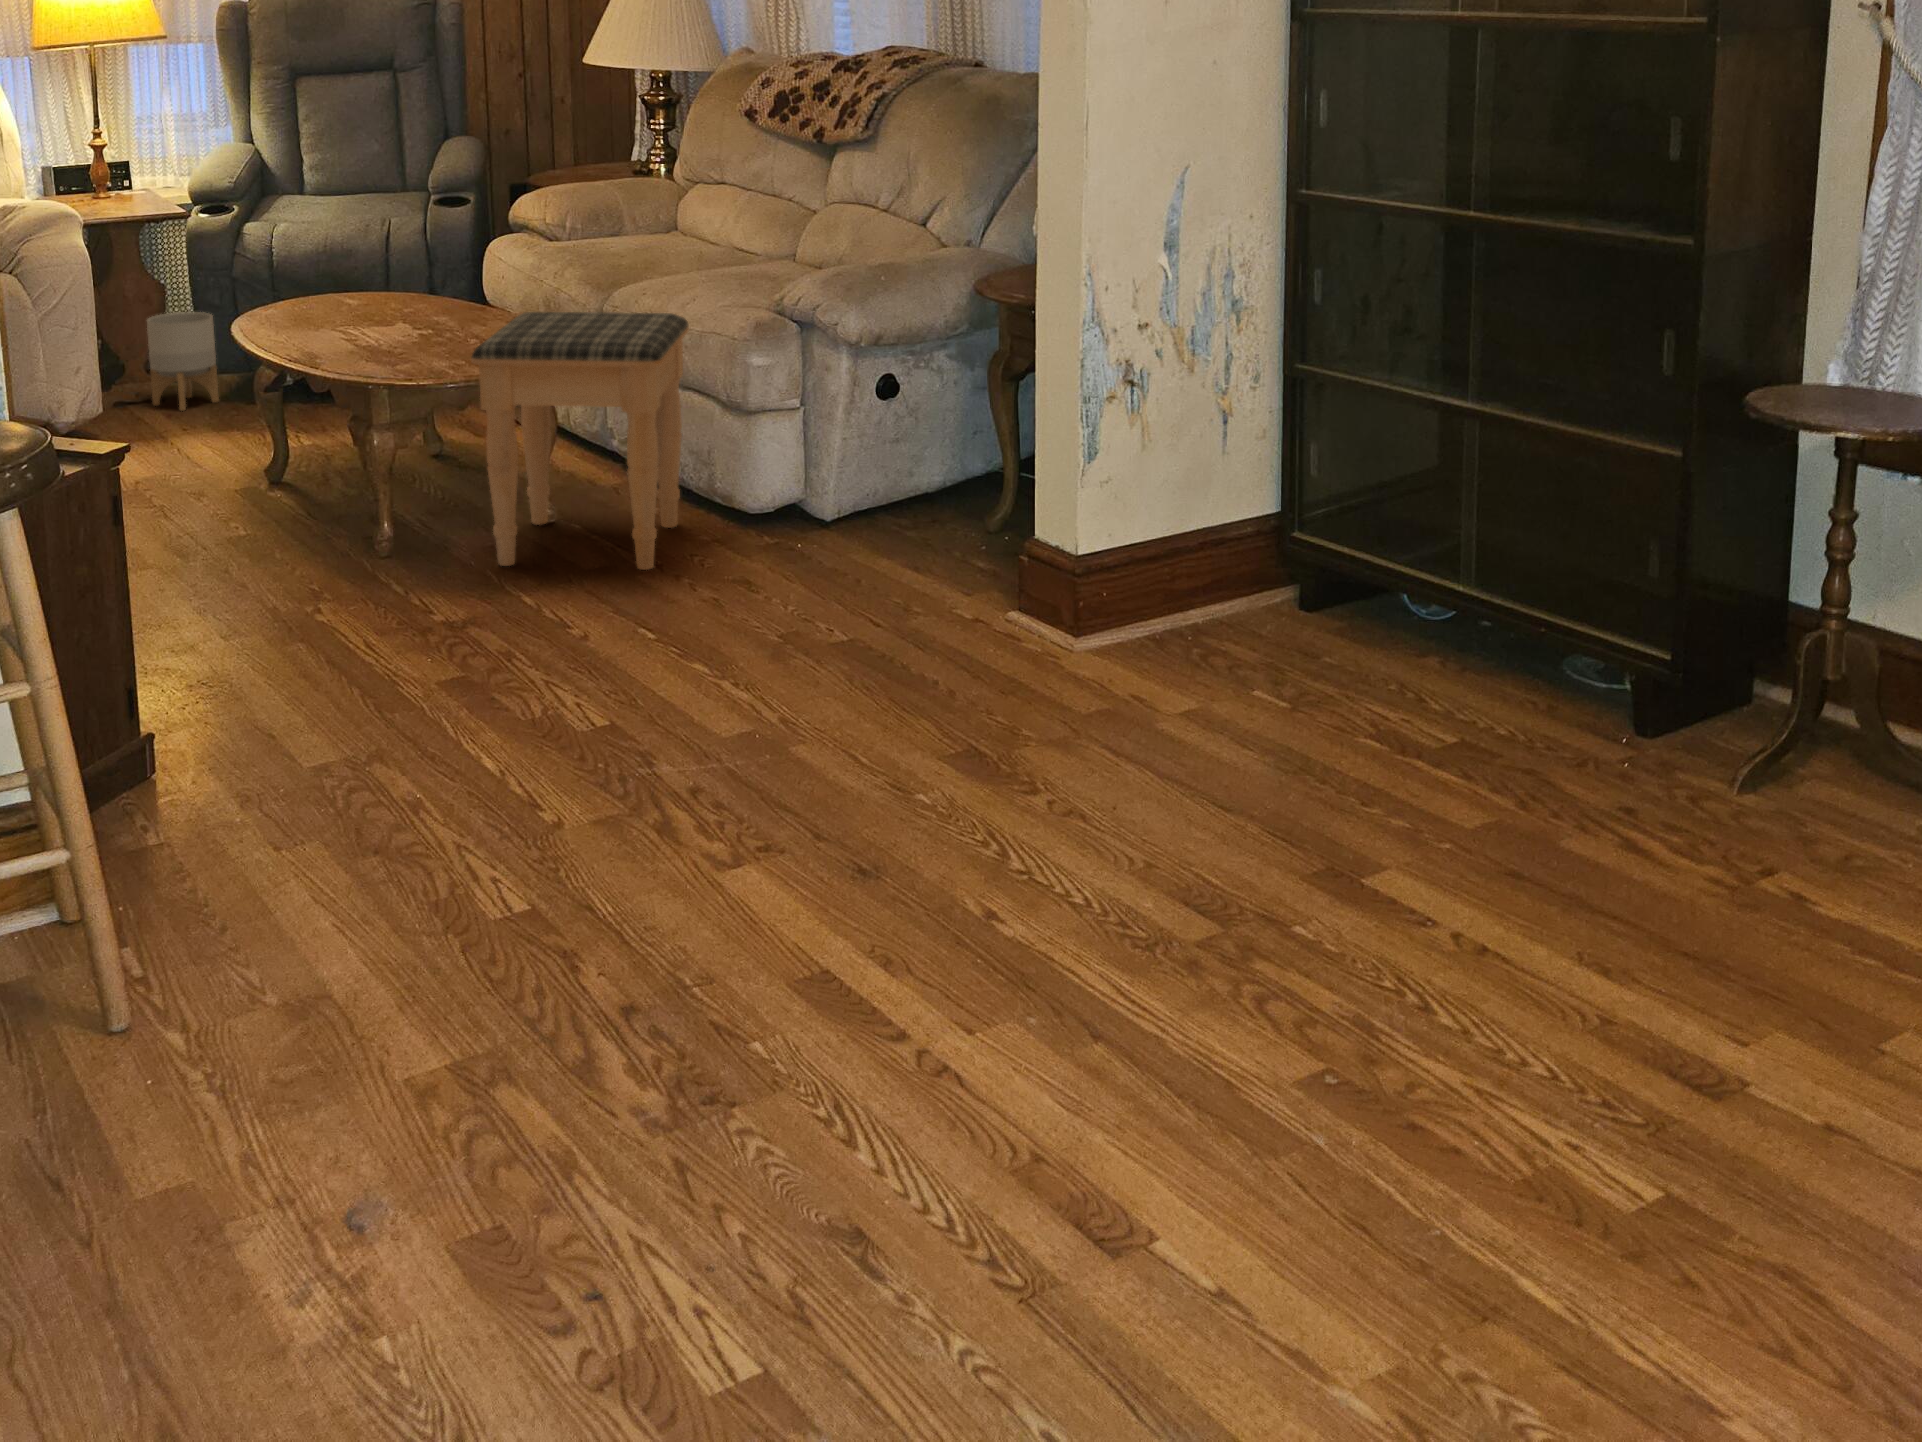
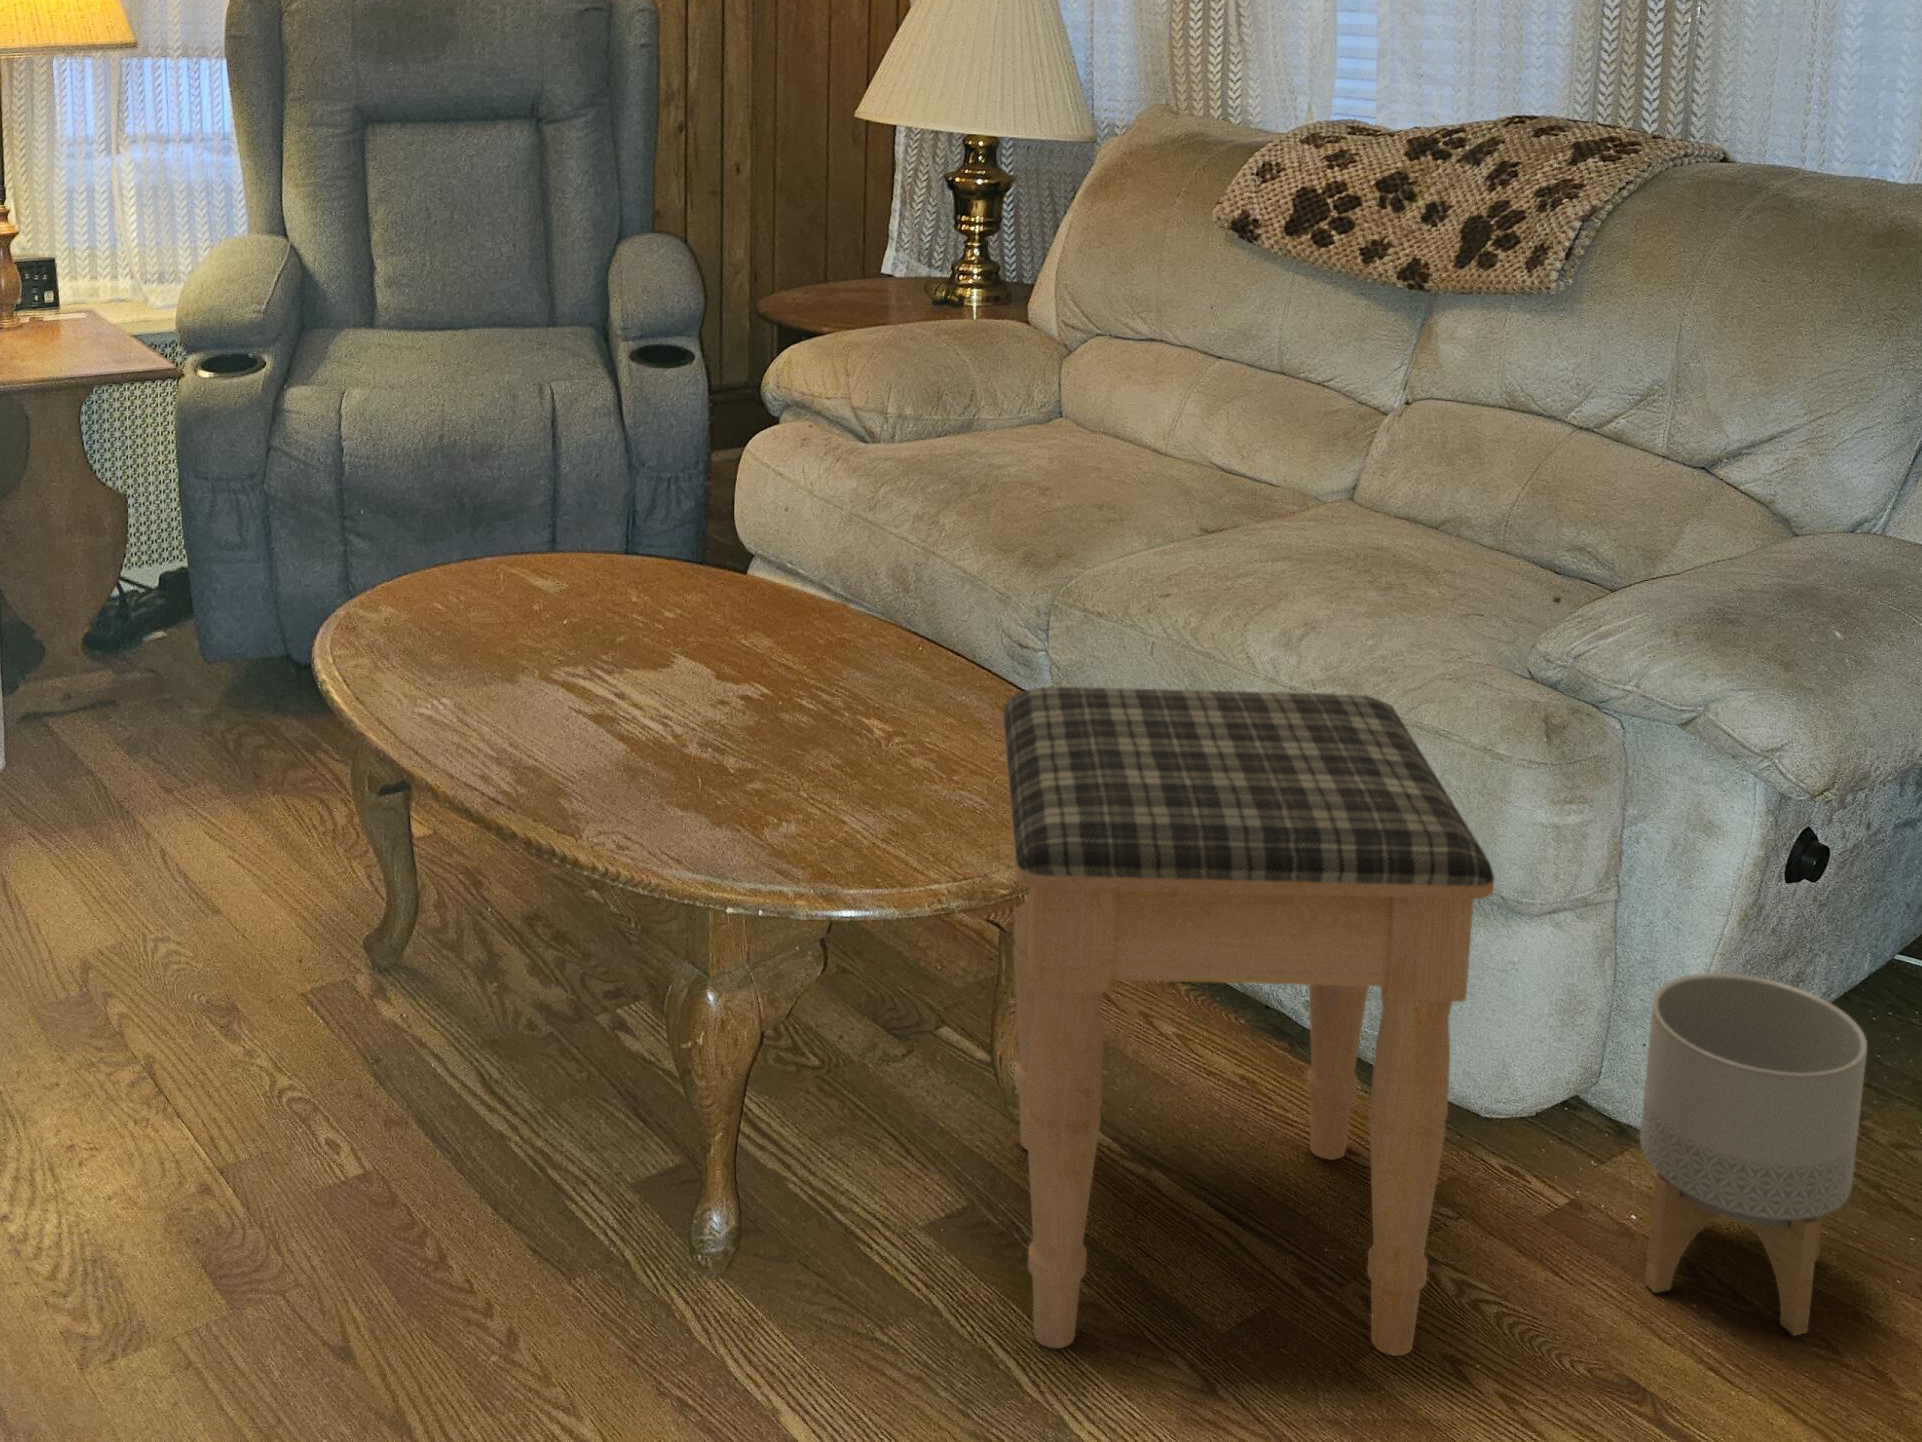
planter: present [147,312,219,411] -> present [1640,973,1867,1335]

